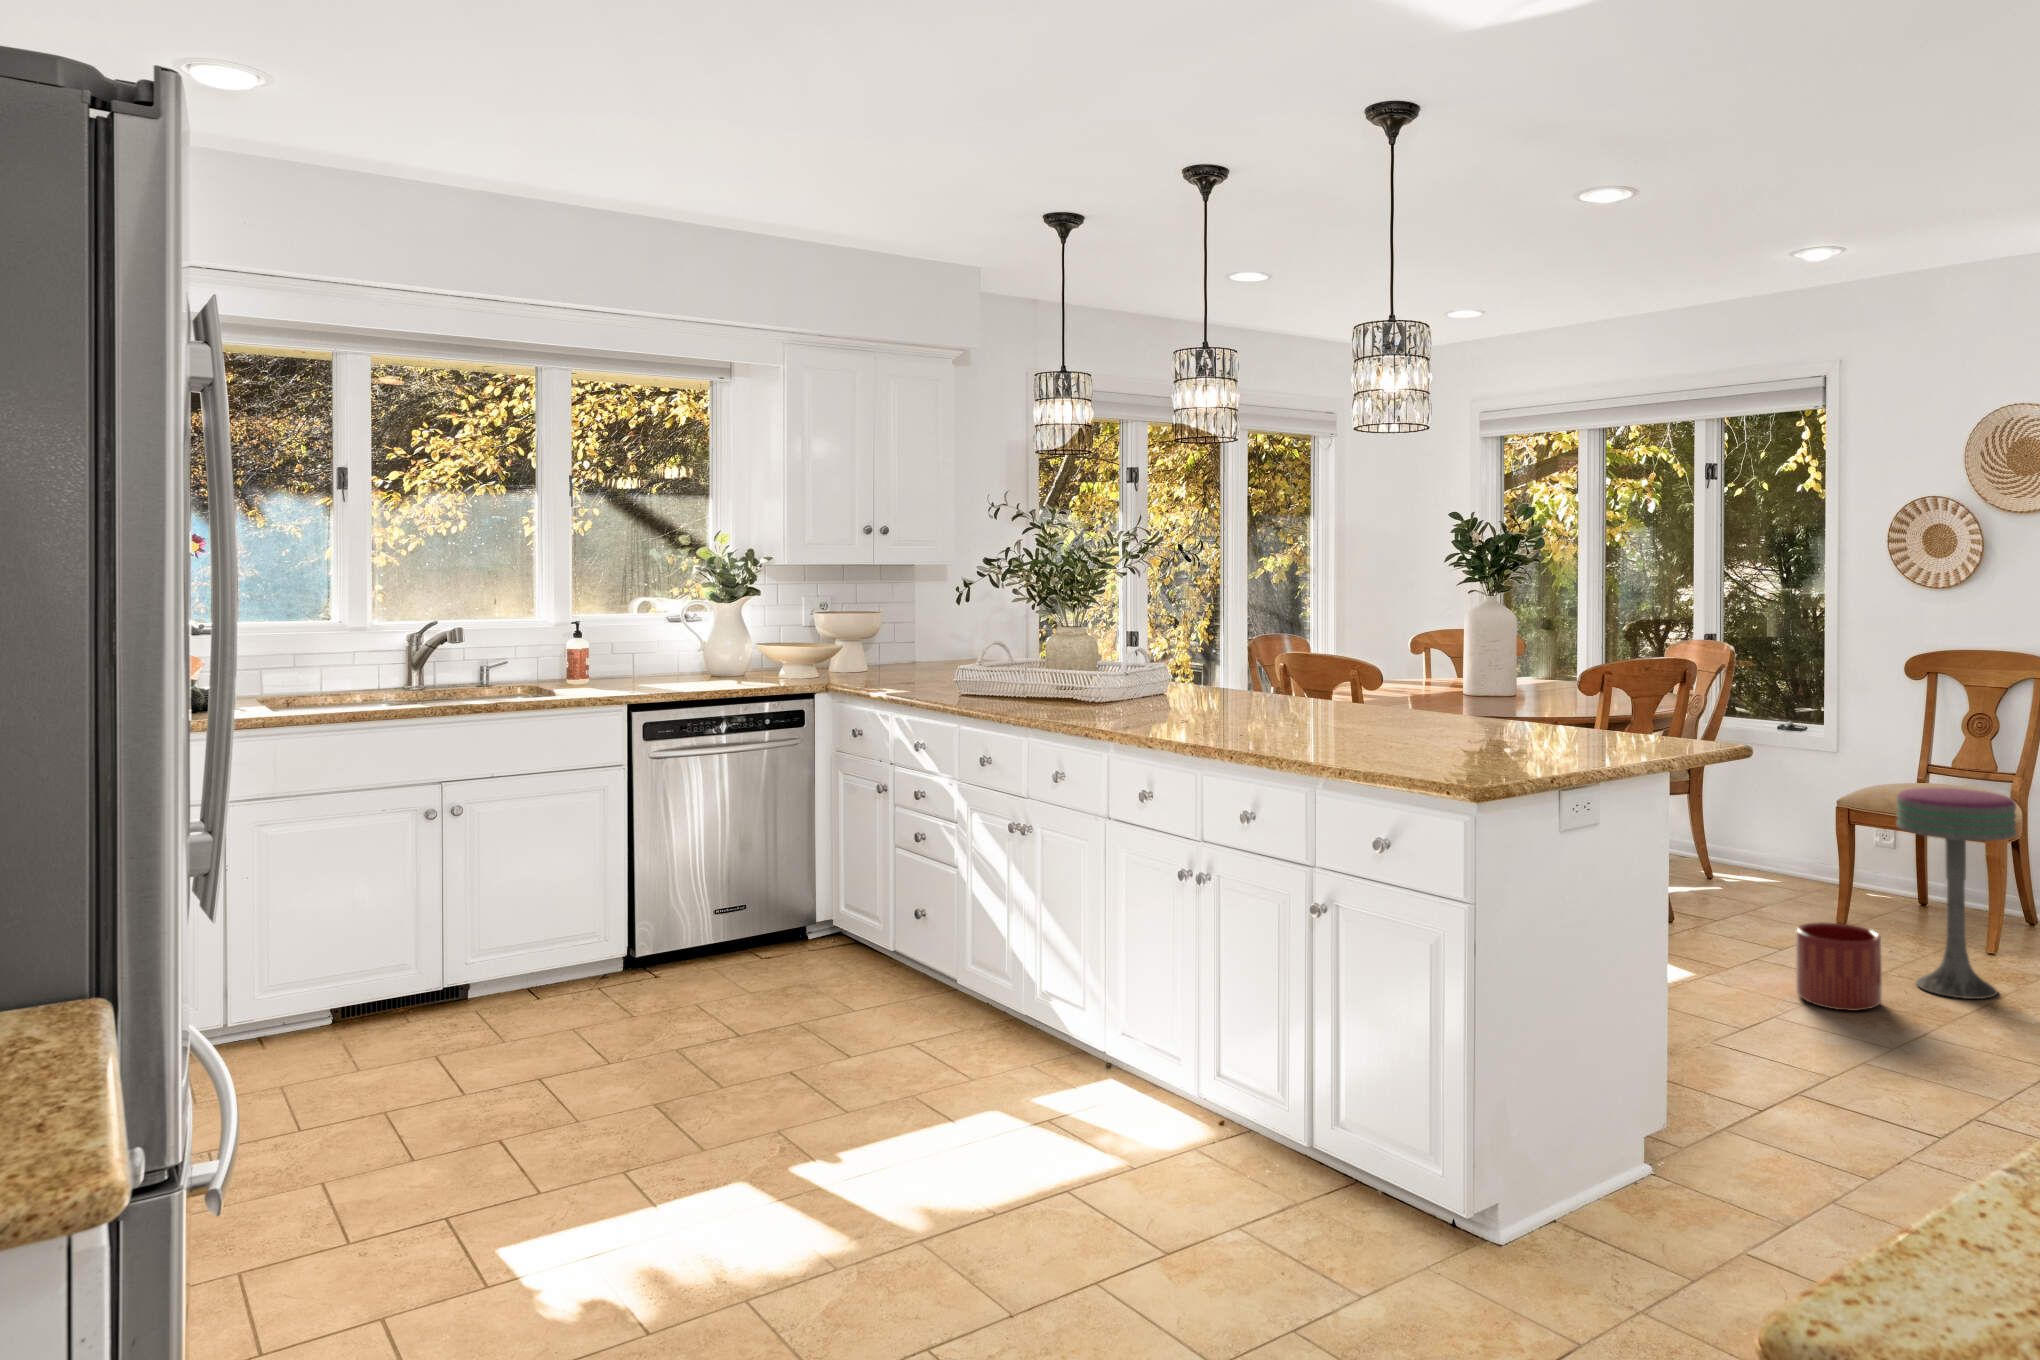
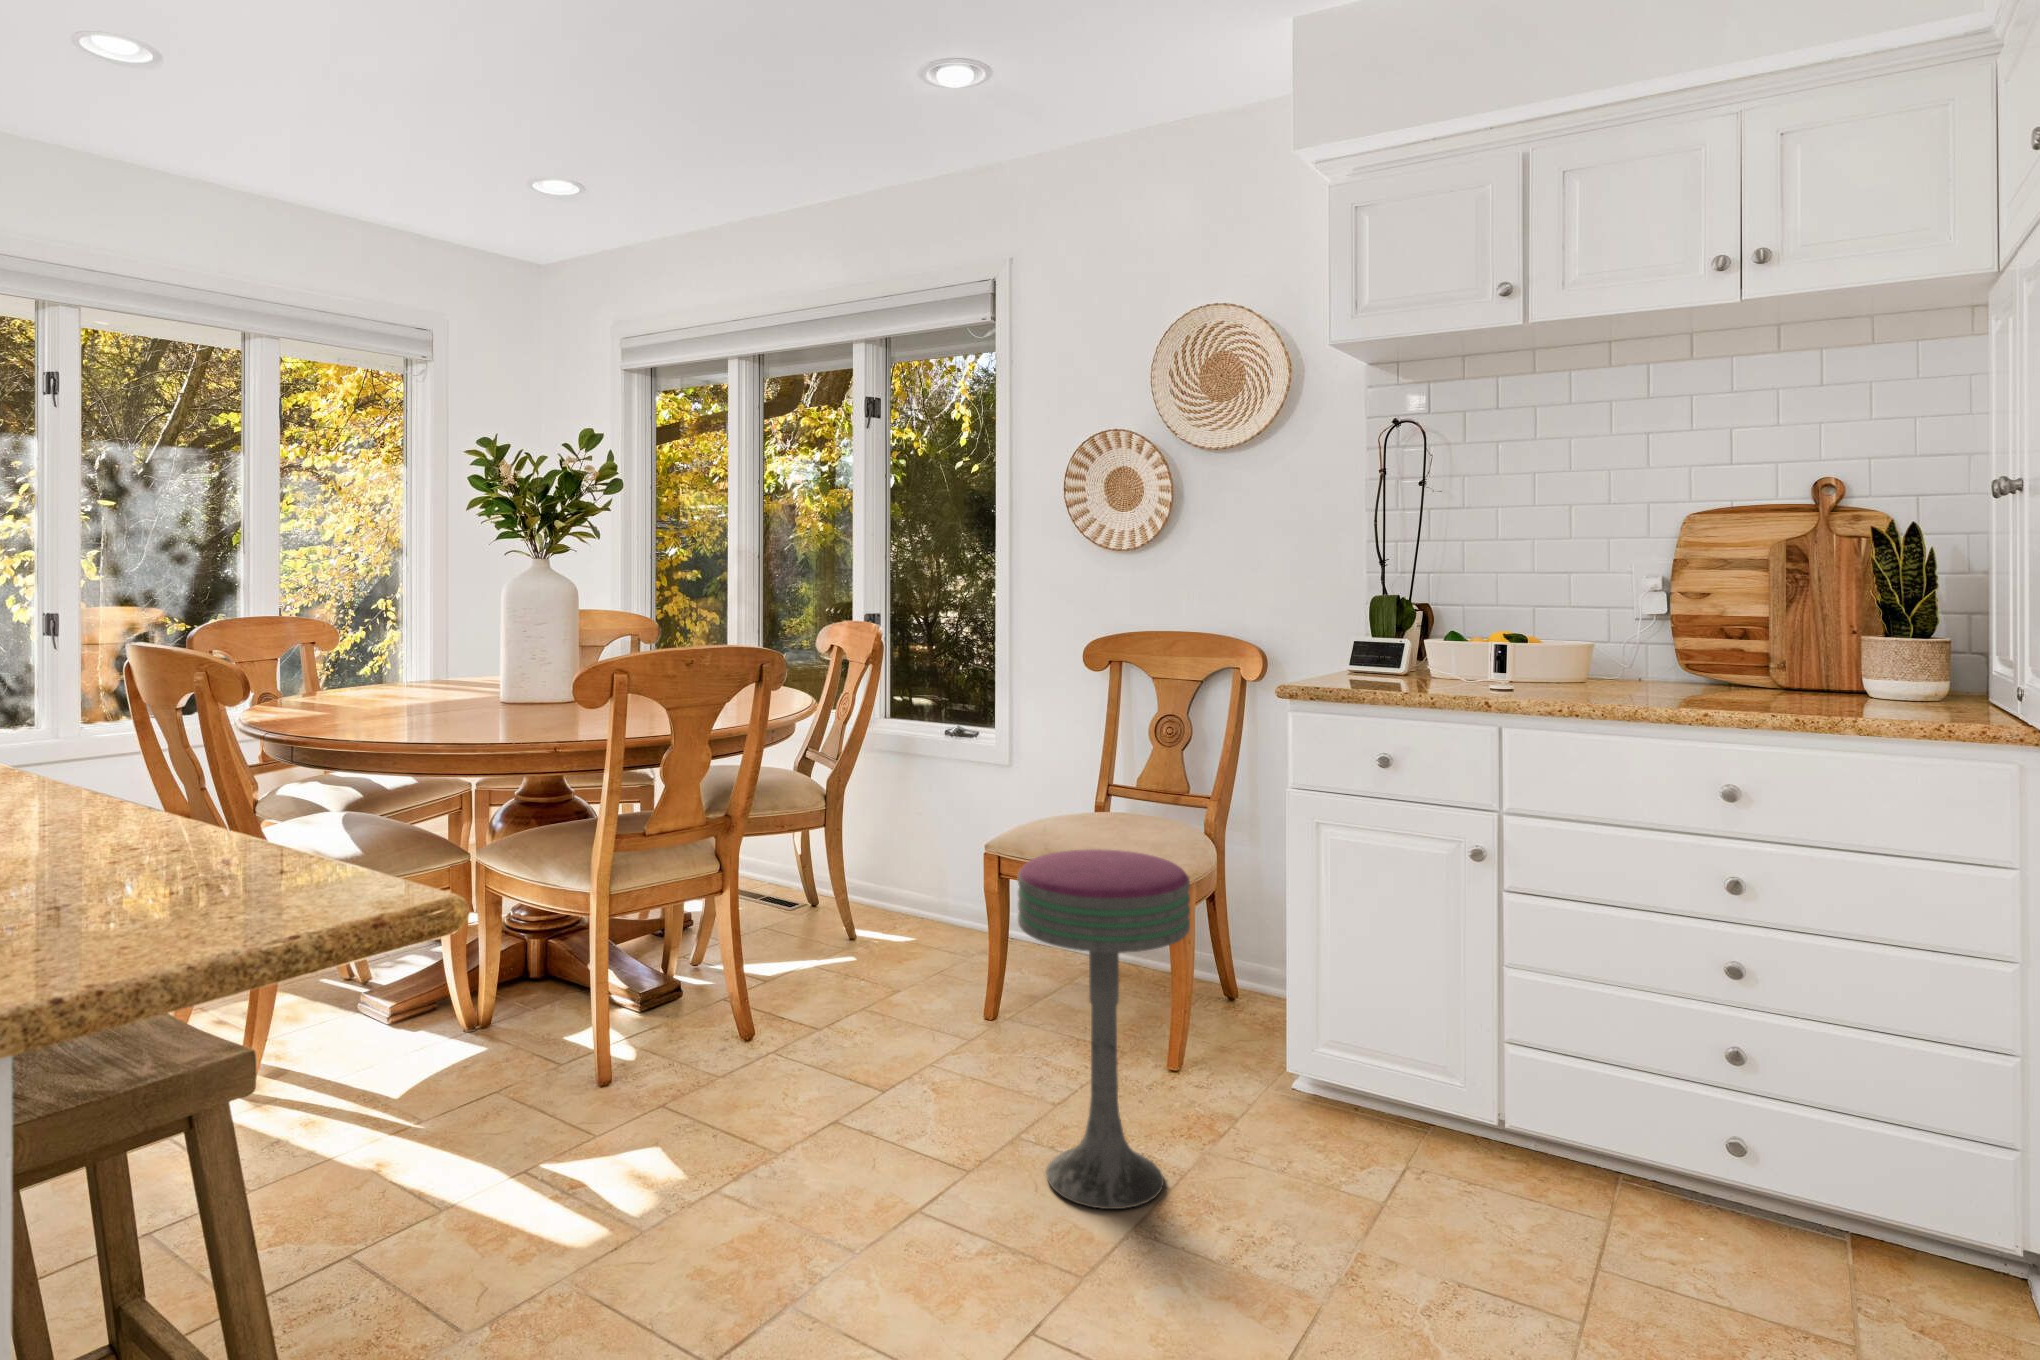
planter: present [1796,922,1882,1011] -> none [841,1097,976,1280]

